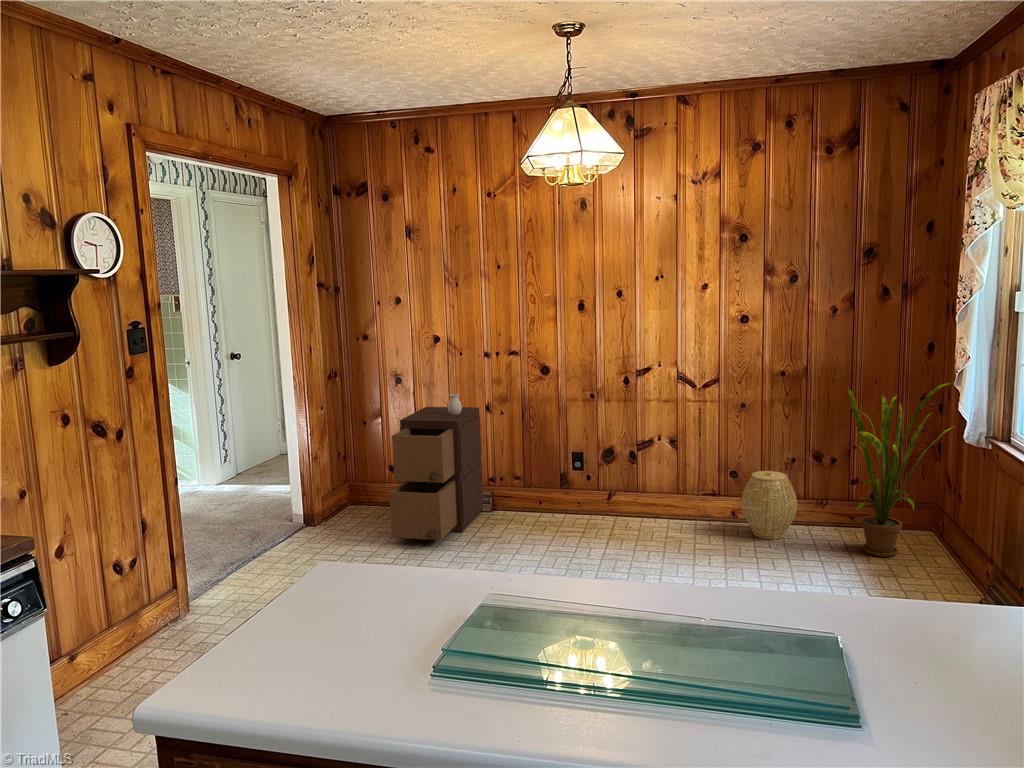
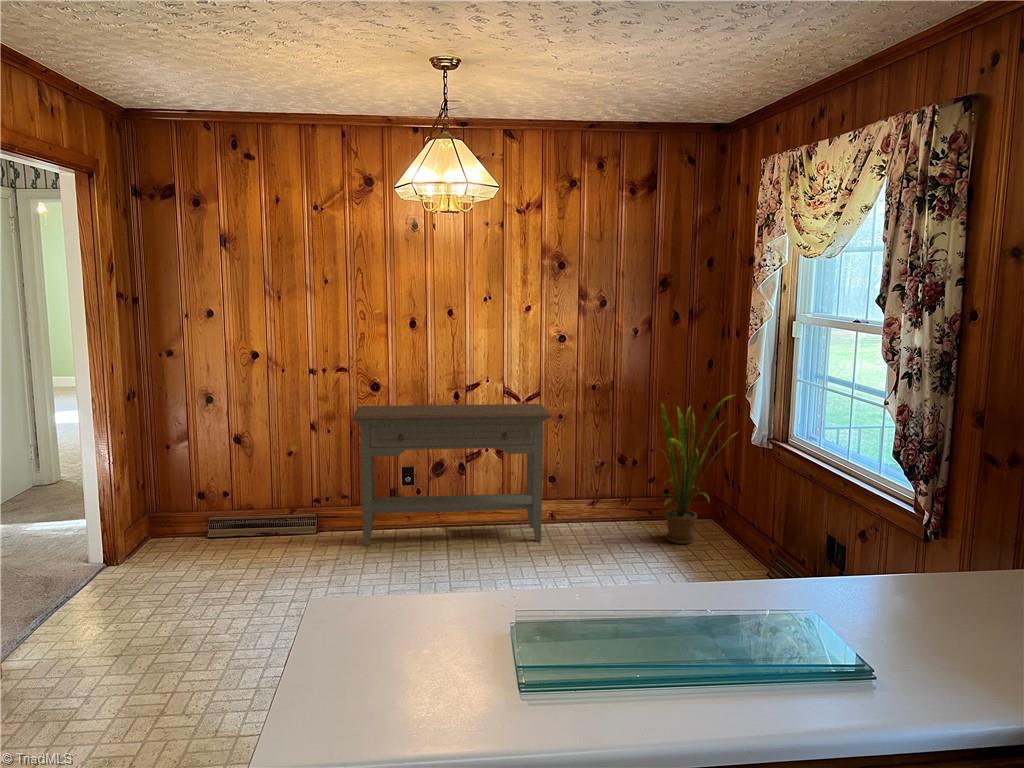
console table: none [514,389,721,539] -> present [352,404,551,547]
storage cabinet: present [389,394,483,540] -> none [222,413,310,571]
woven basket: present [742,471,797,539] -> none [563,475,611,536]

